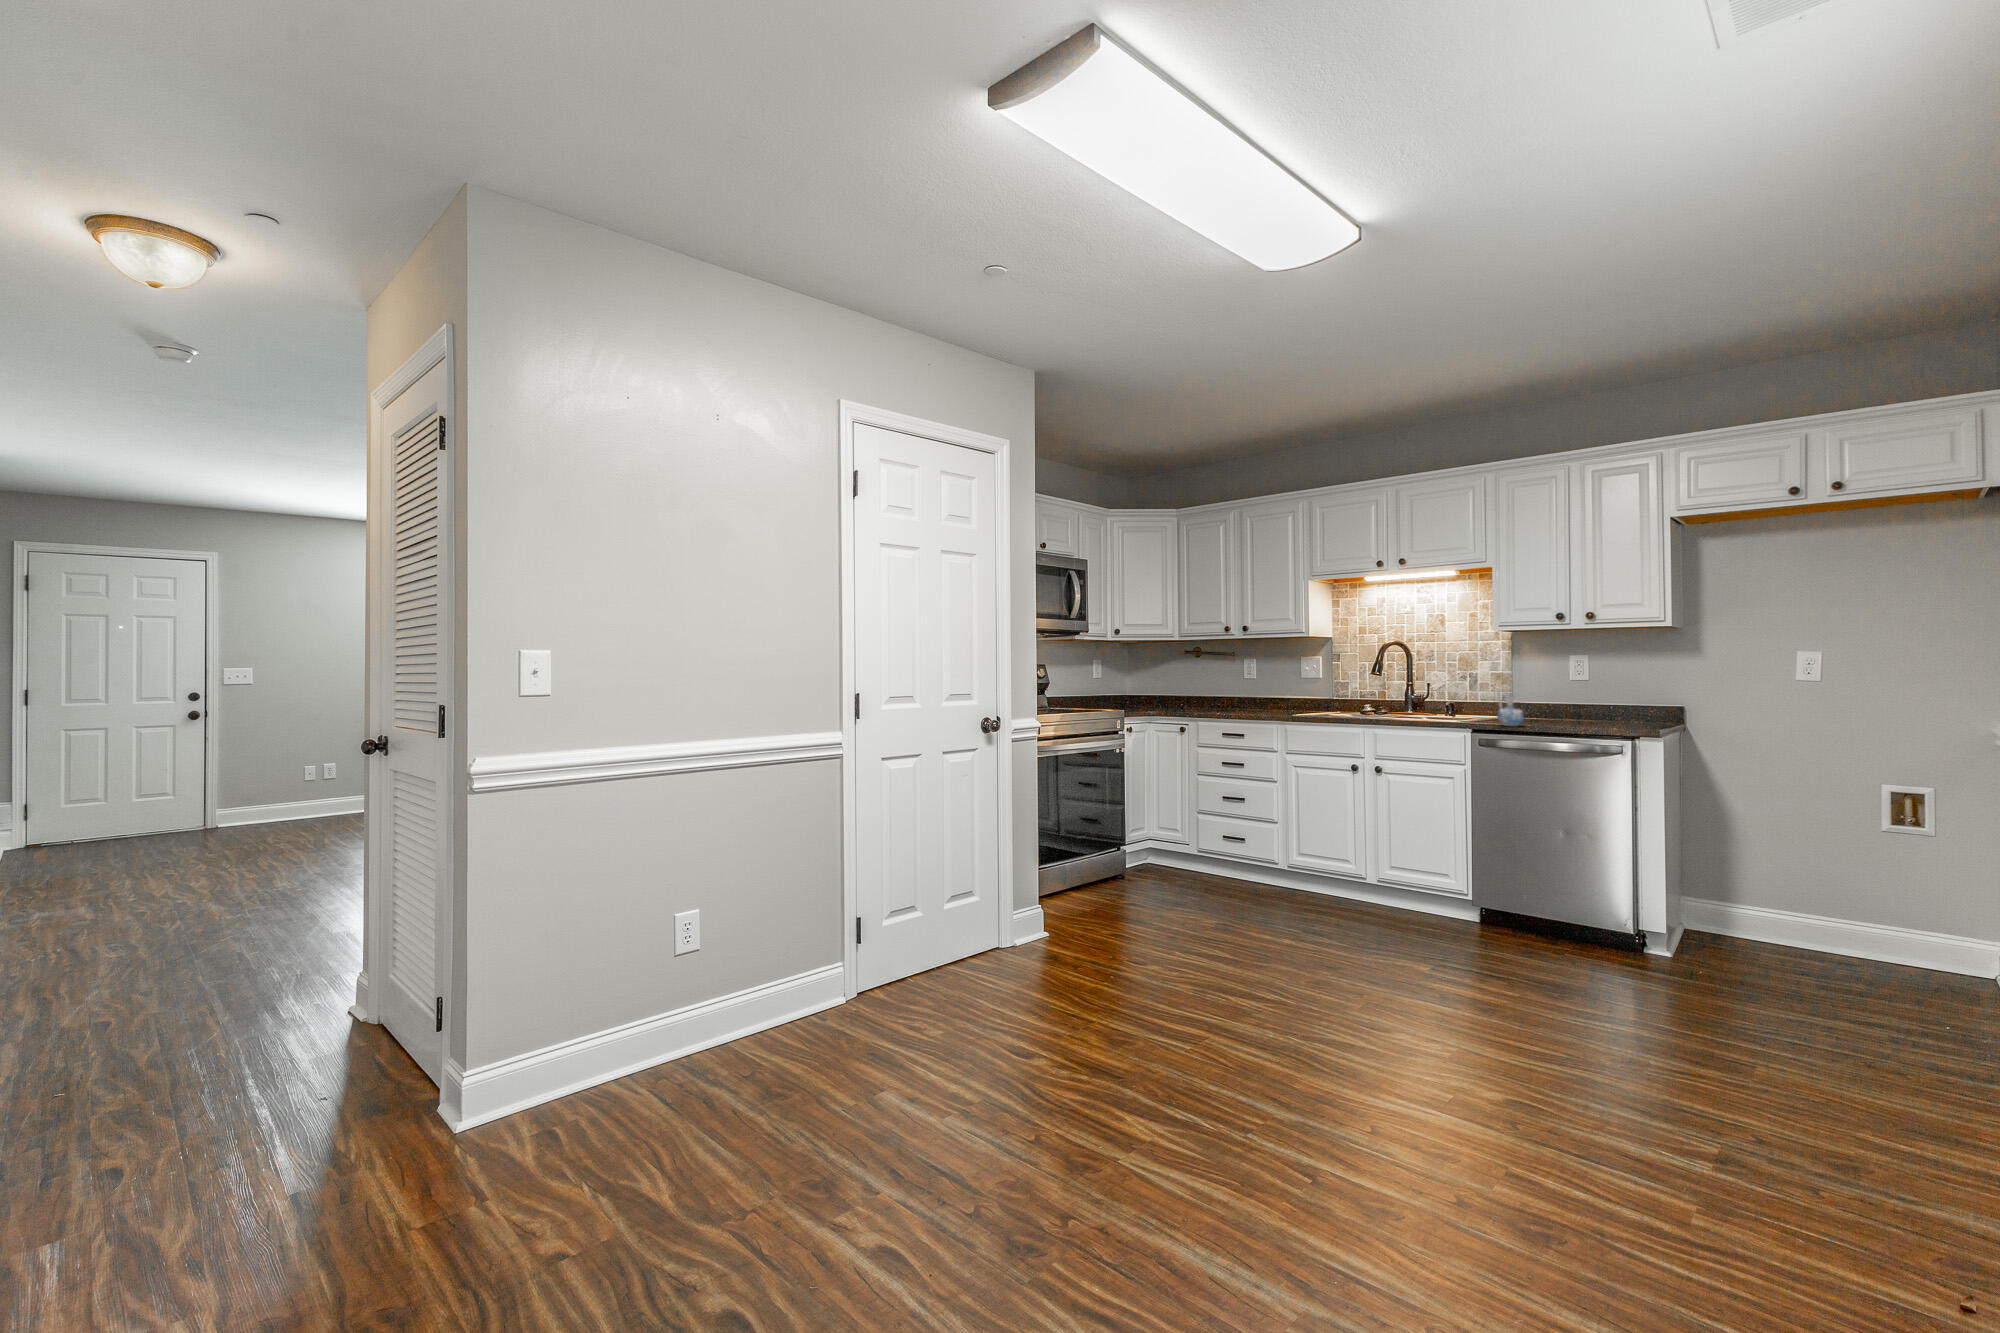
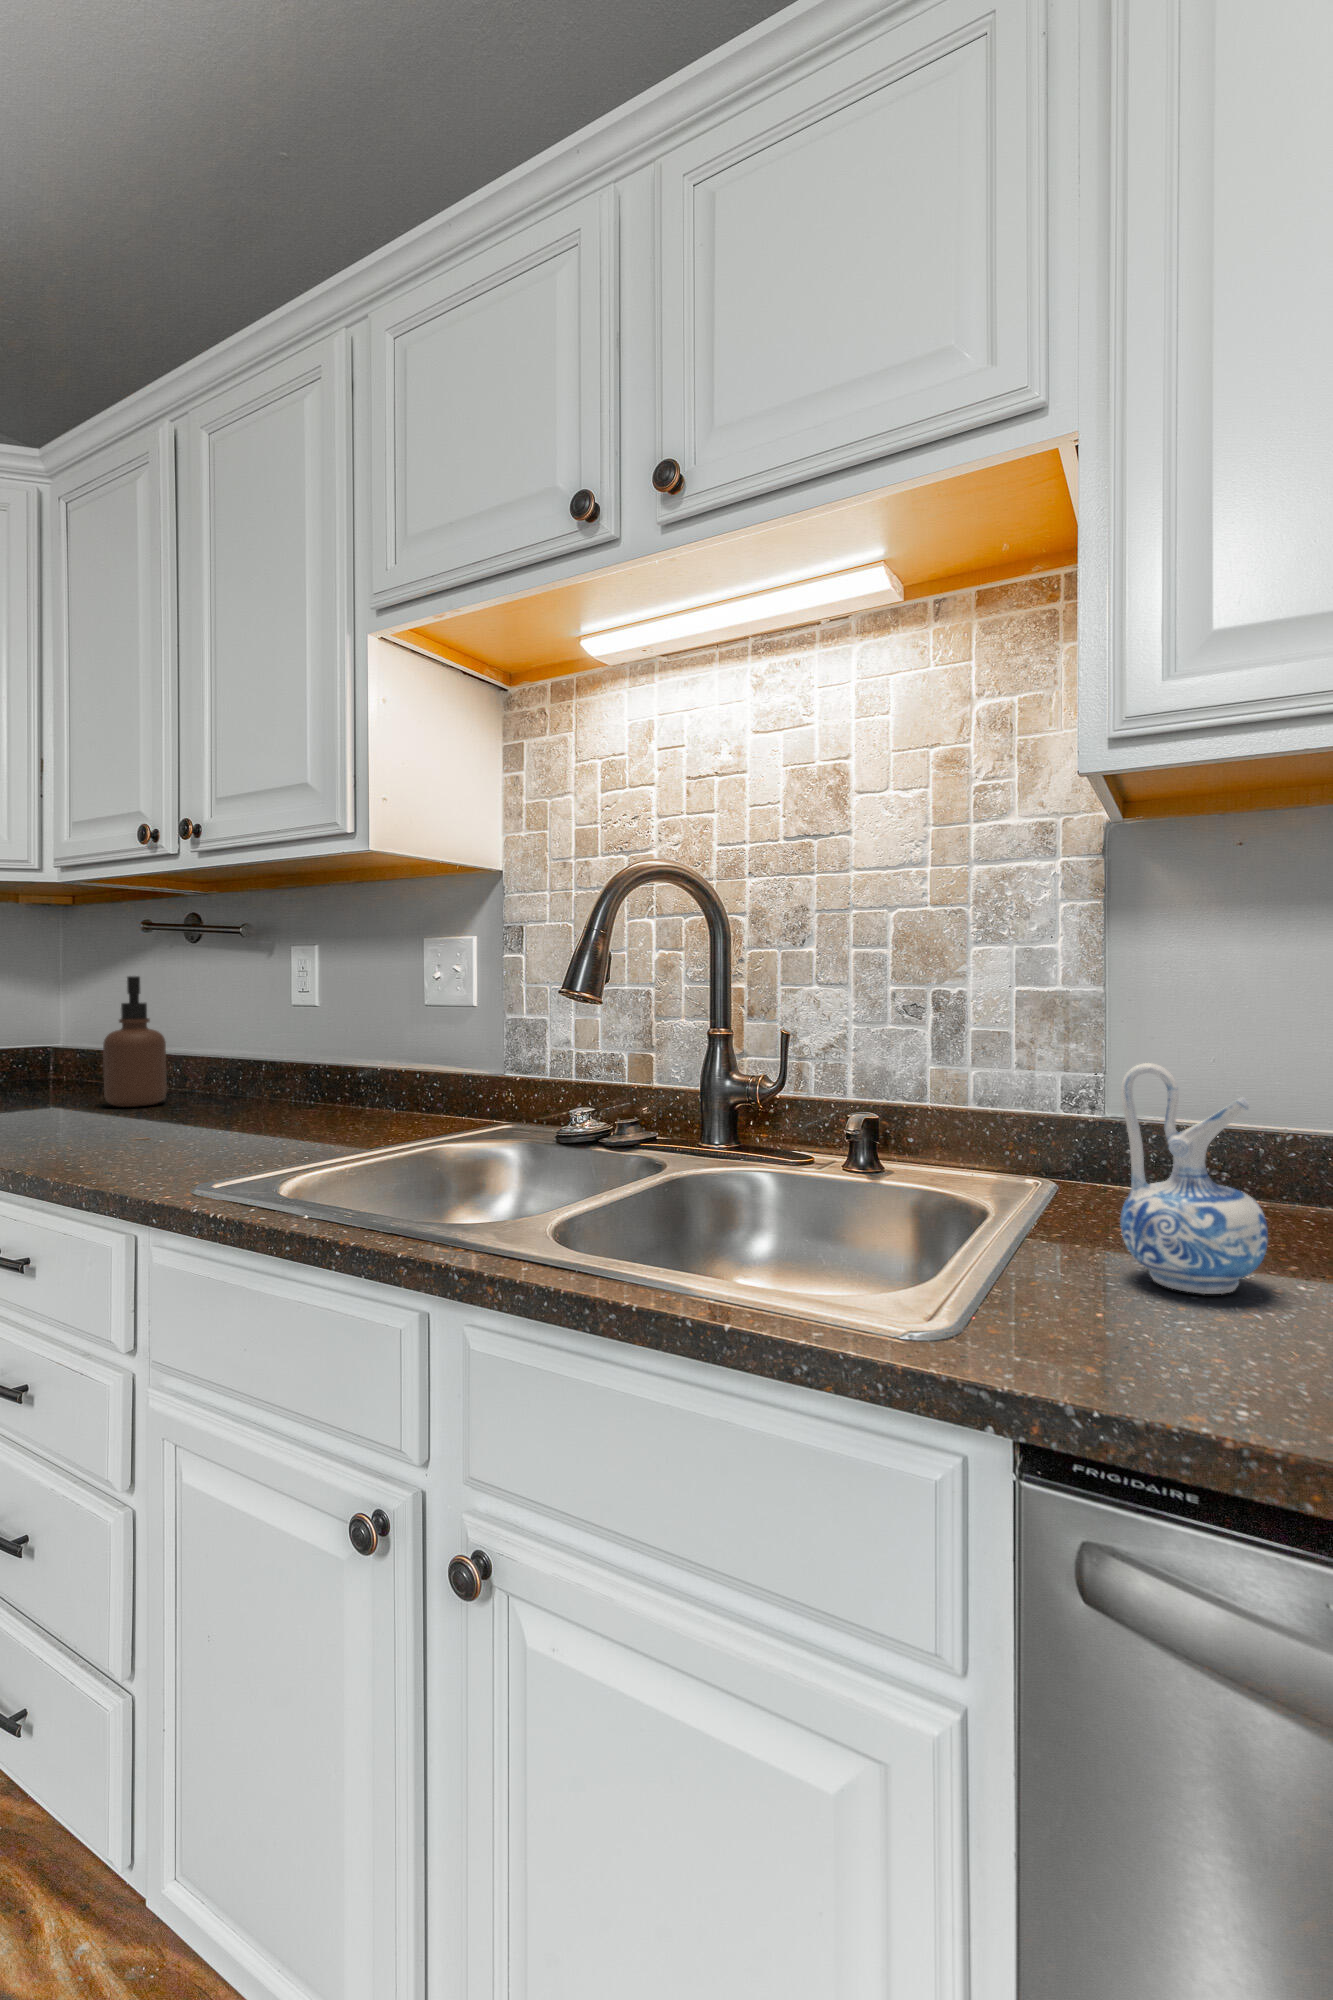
soap dispenser: none [1198,670,1216,709] -> present [103,976,167,1107]

